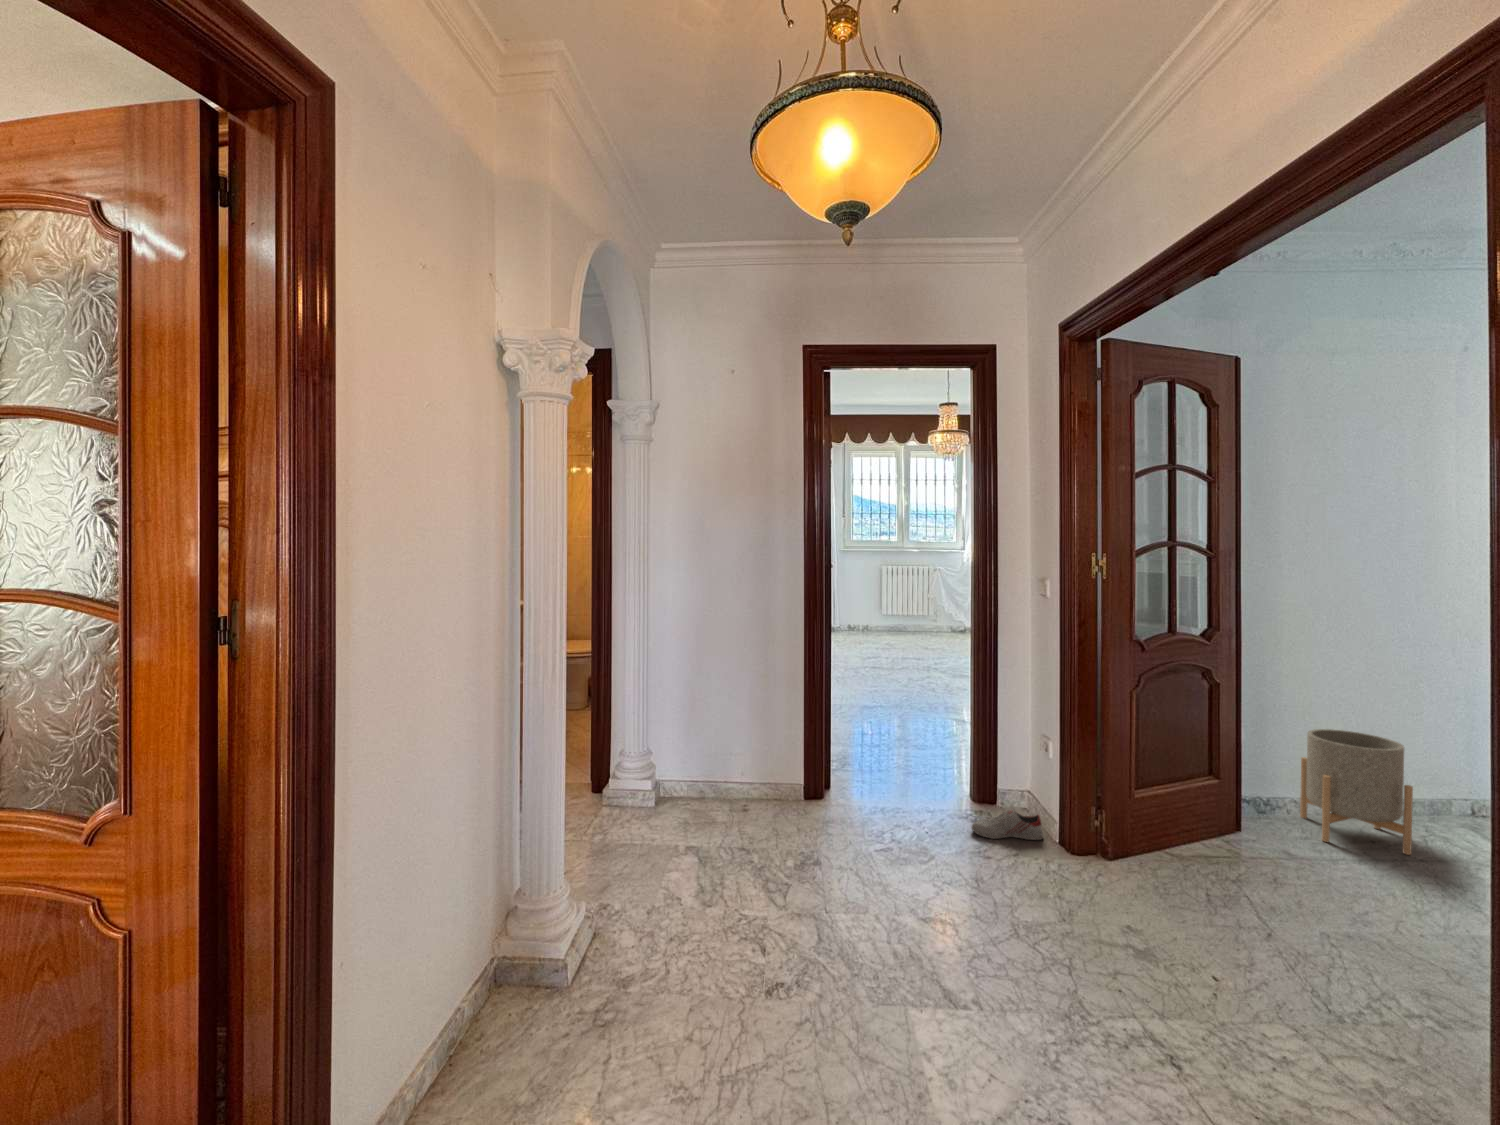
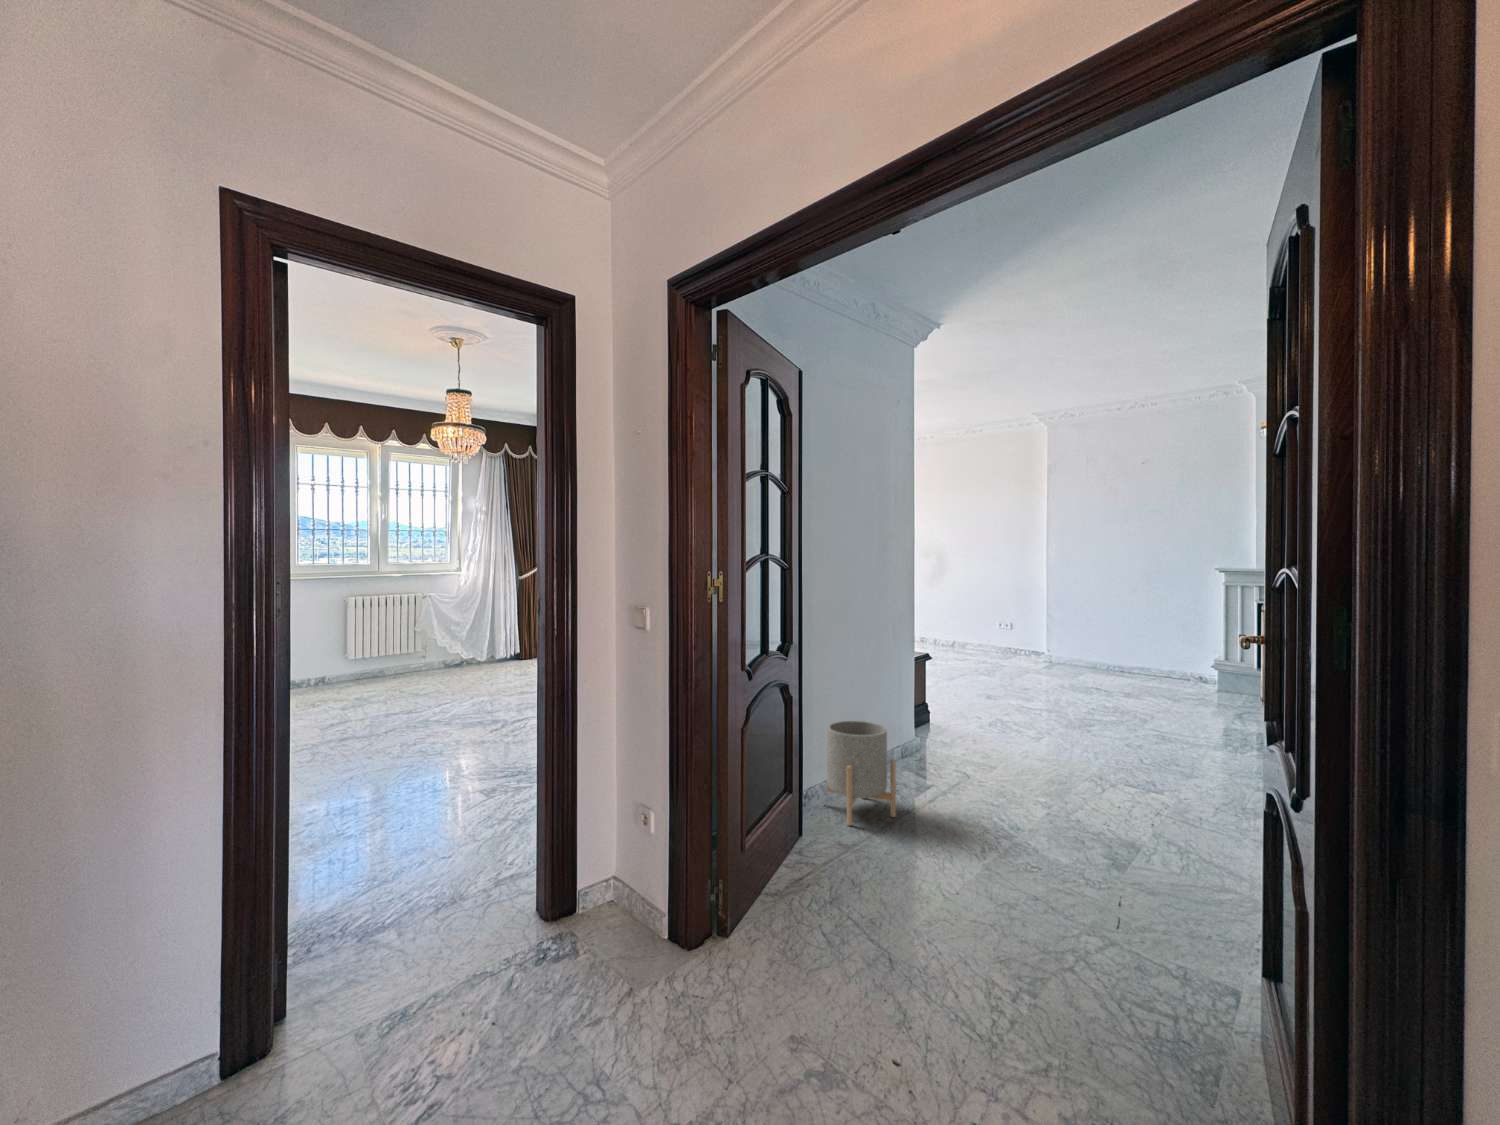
shoe: present [971,810,1043,840] -> none [560,912,652,983]

